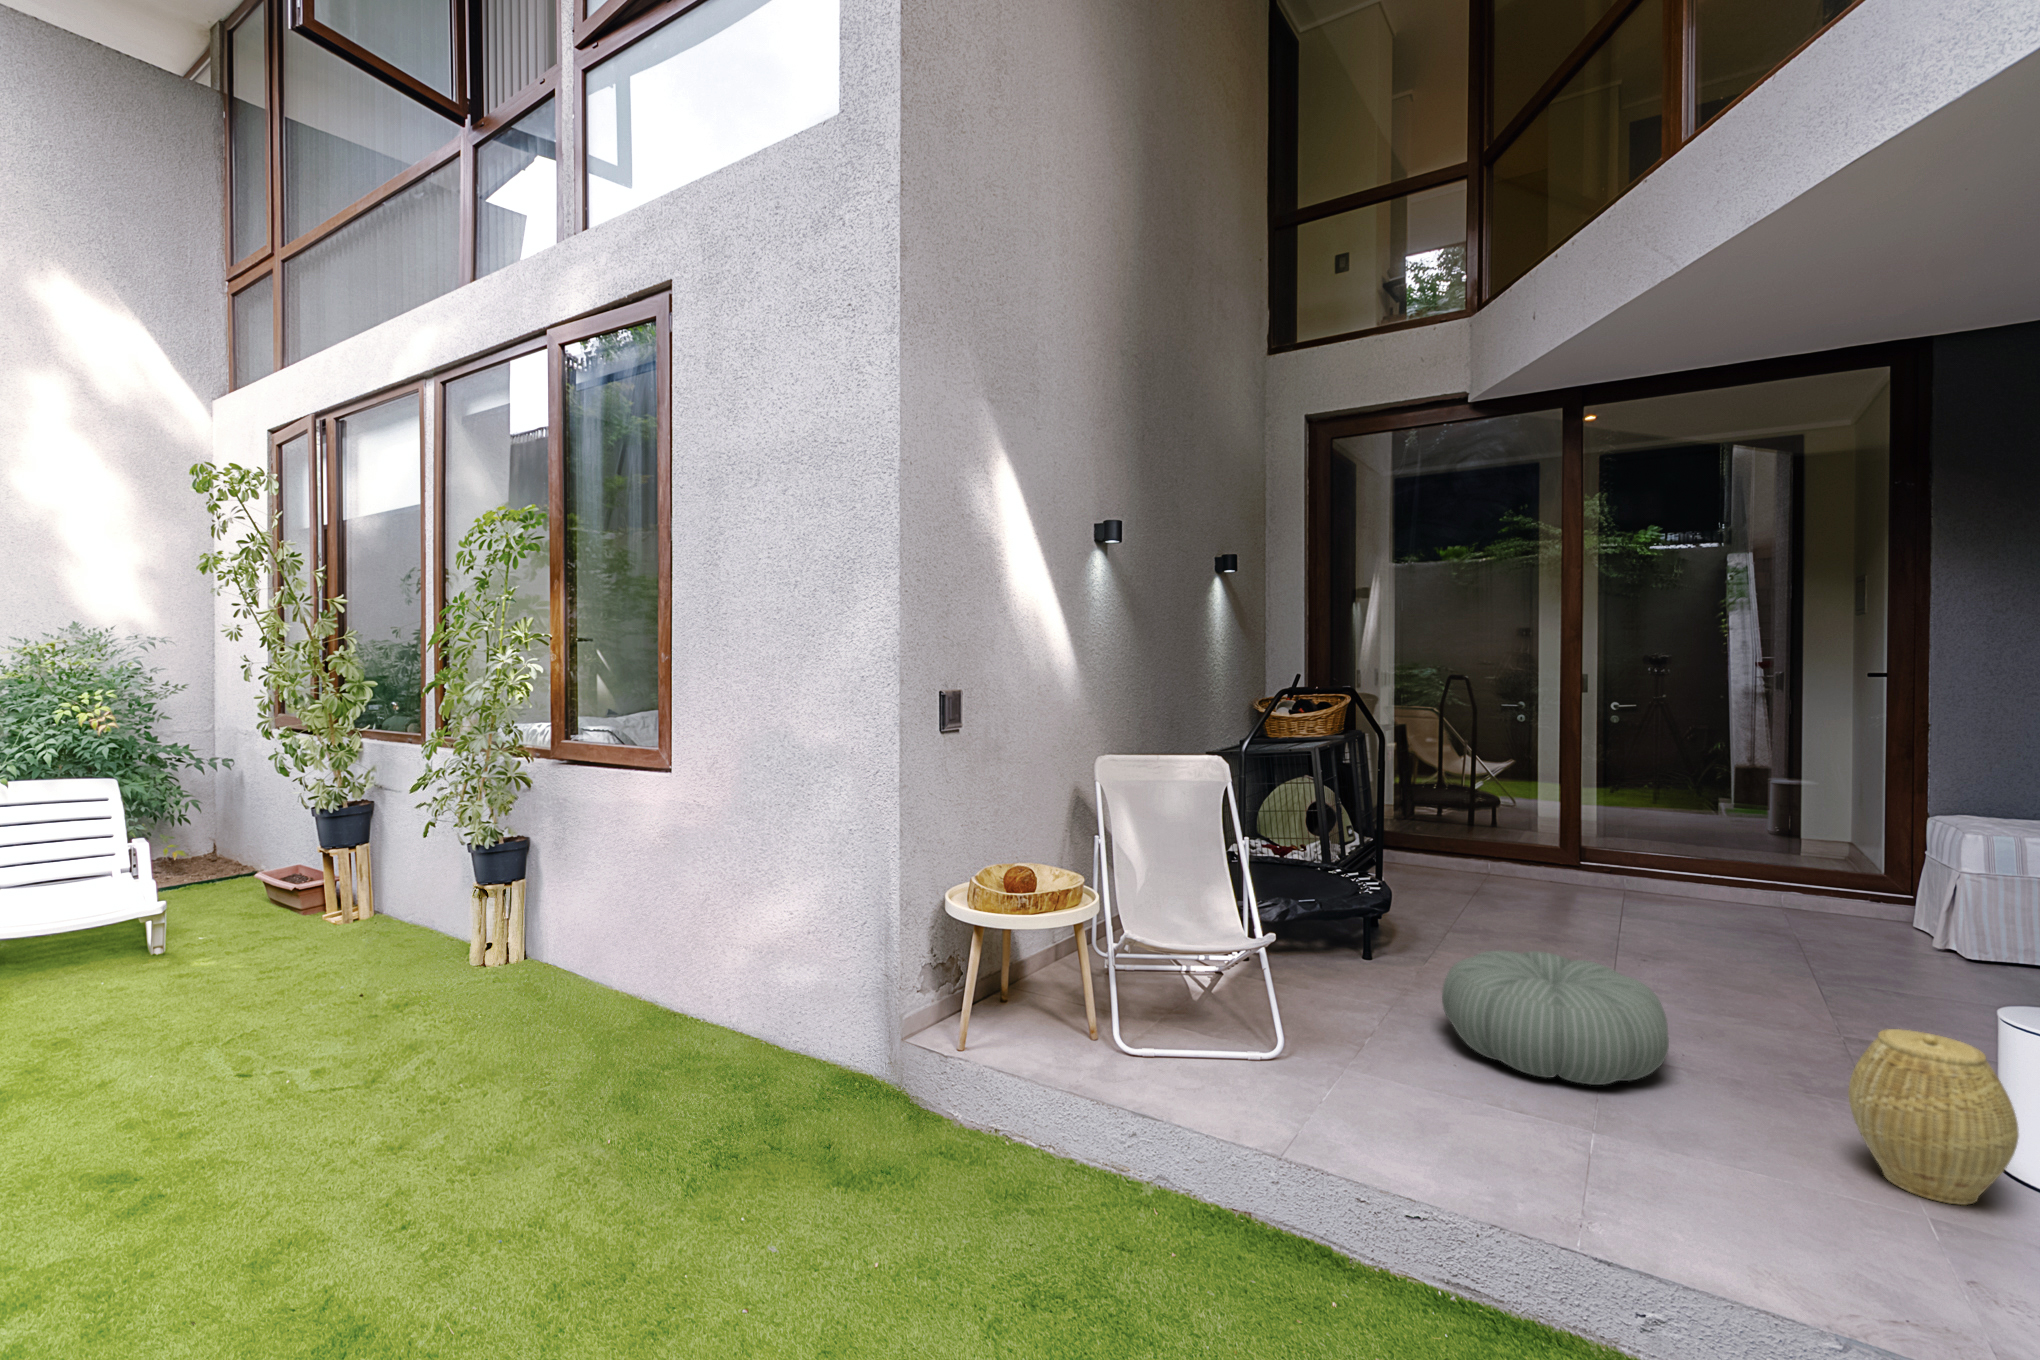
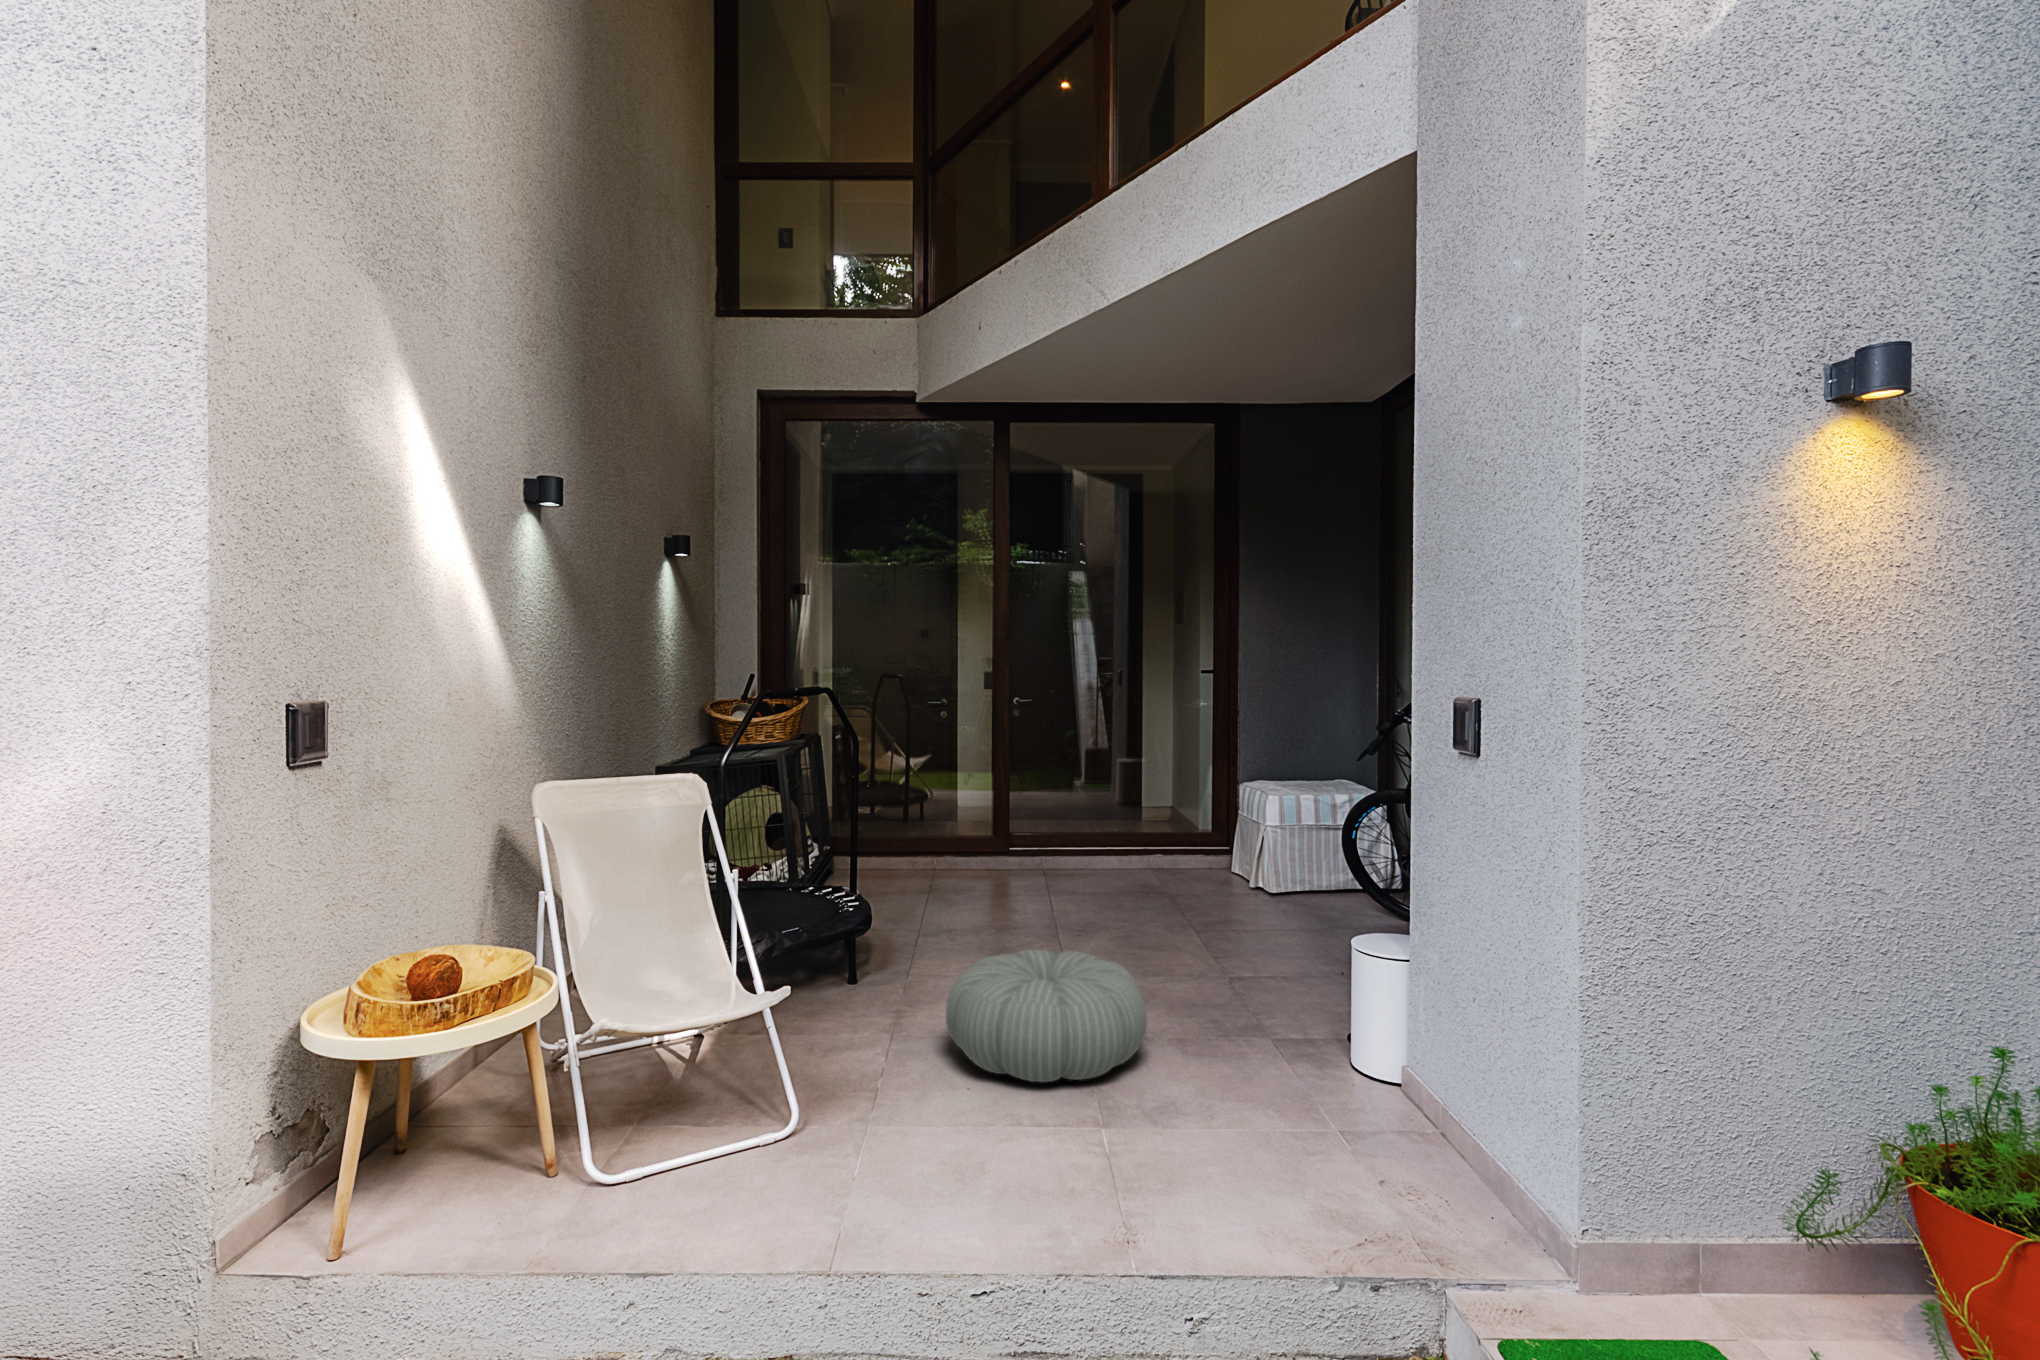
woven basket: present [1848,1029,2019,1205] -> none [1291,970,1403,1116]

